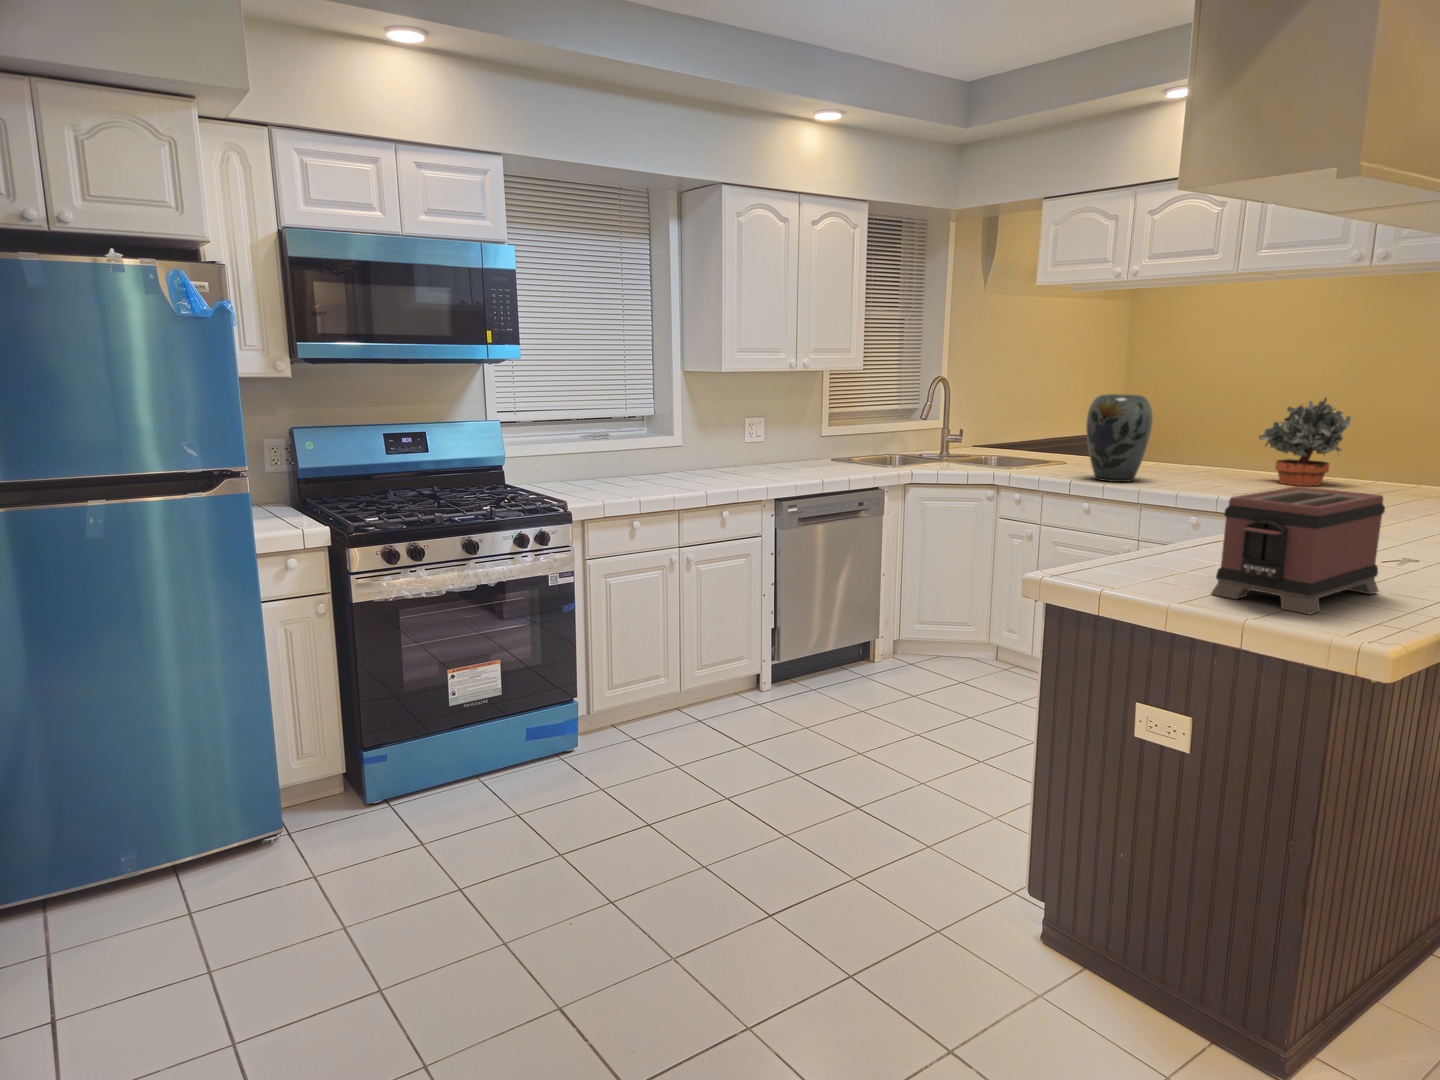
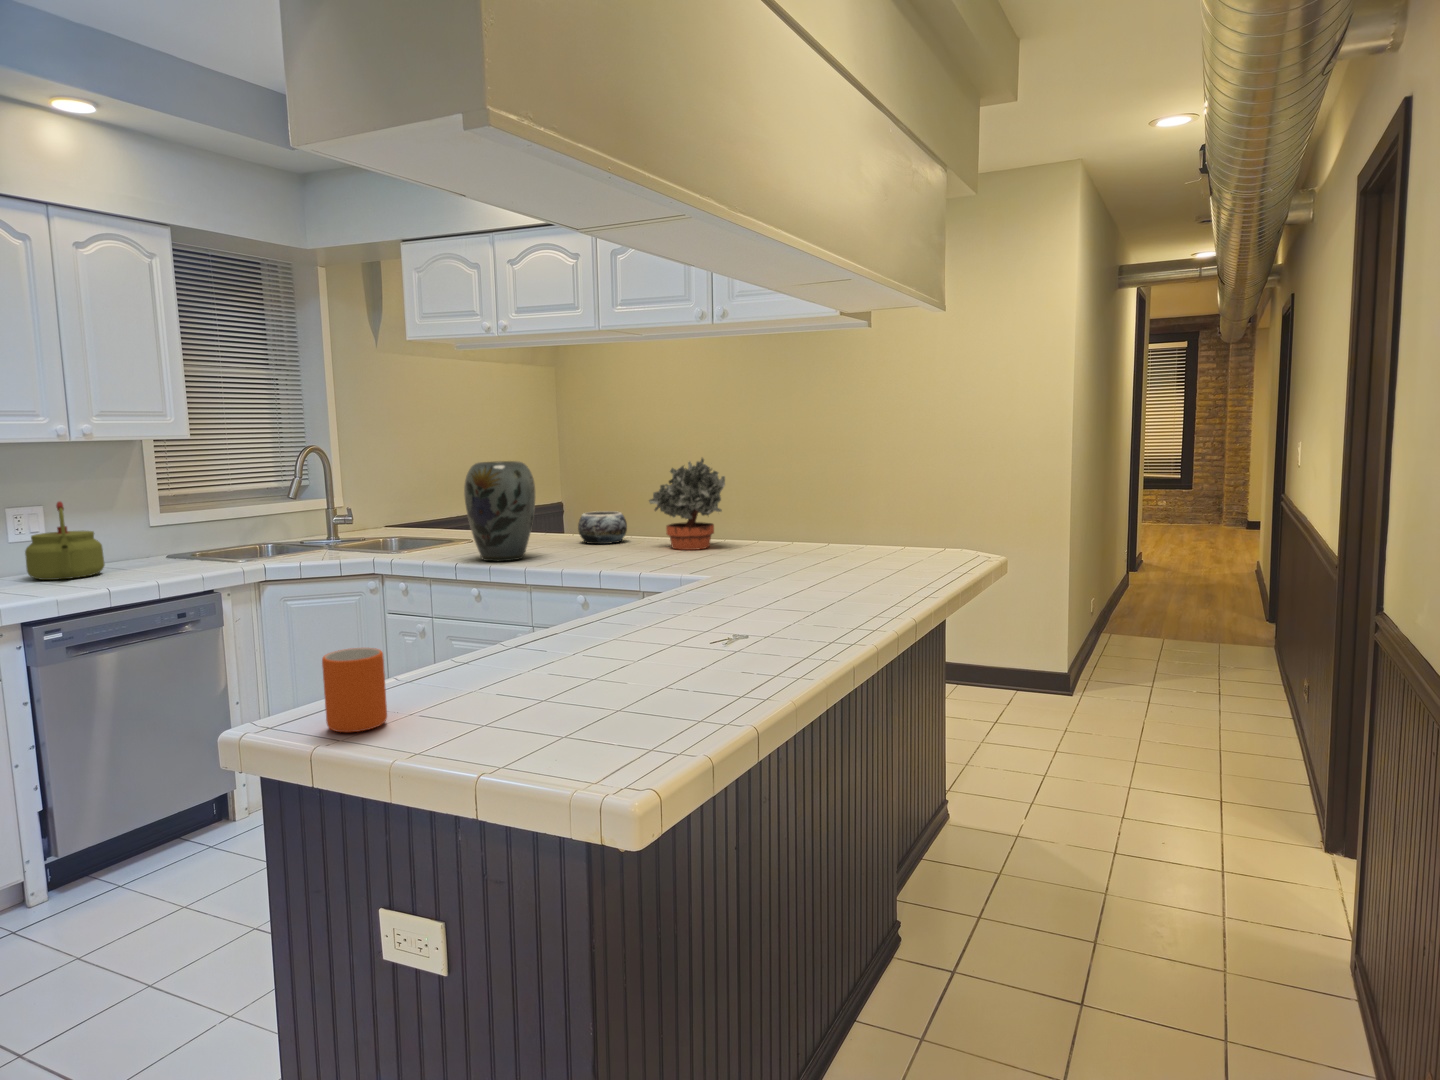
kettle: none [760,413,806,469] -> present [25,502,104,580]
decorative bowl: none [1176,444,1227,474] -> present [578,511,627,544]
toaster: present [1211,486,1385,614] -> none [466,572,677,754]
mug: none [1097,525,1144,582] -> present [322,648,387,732]

